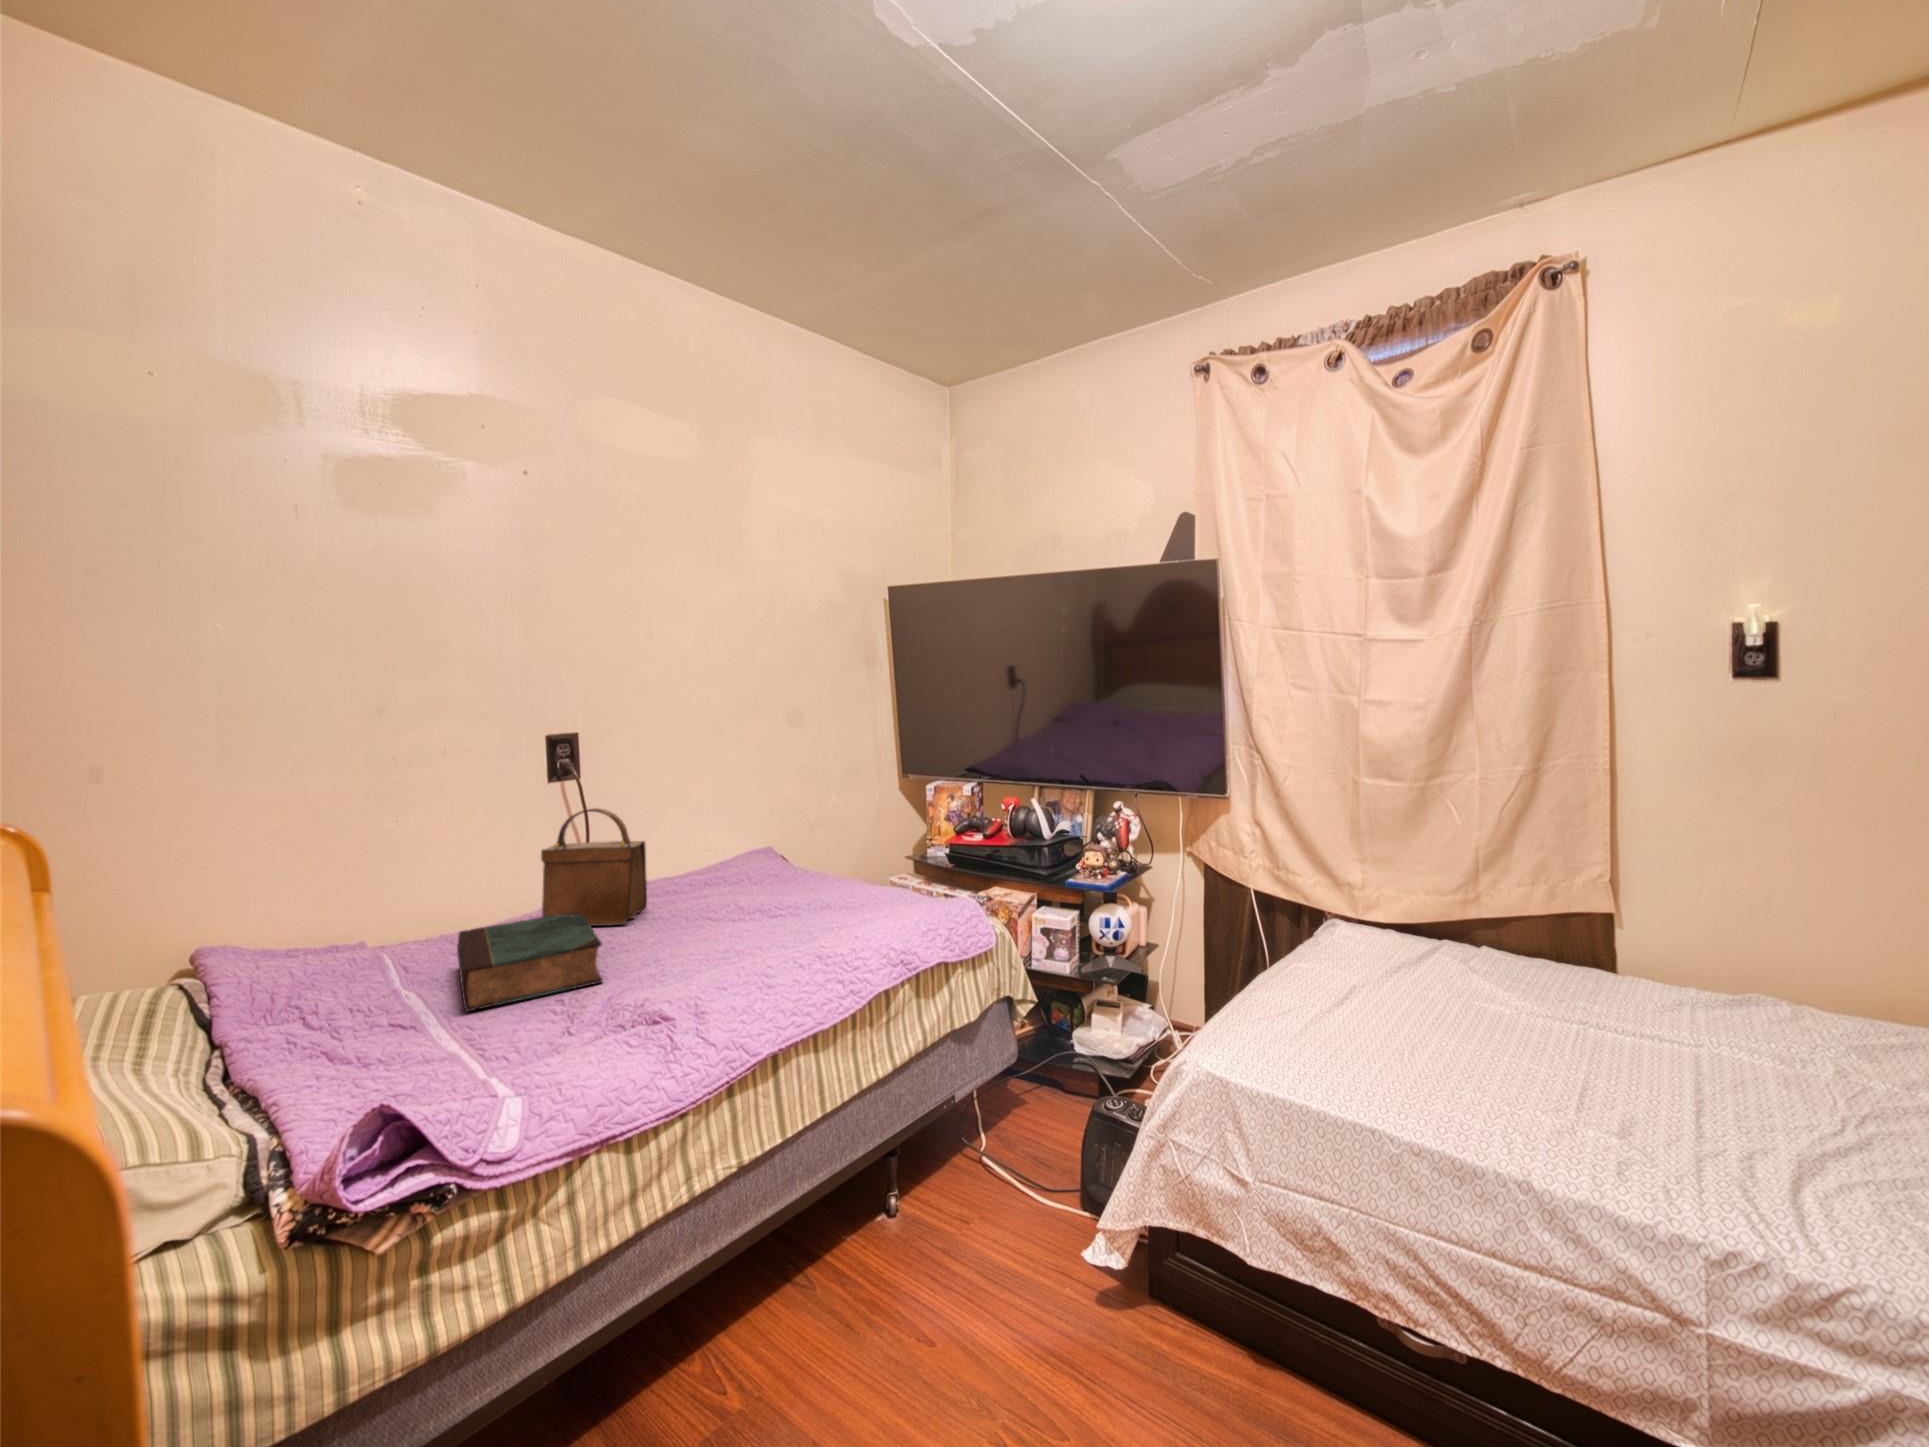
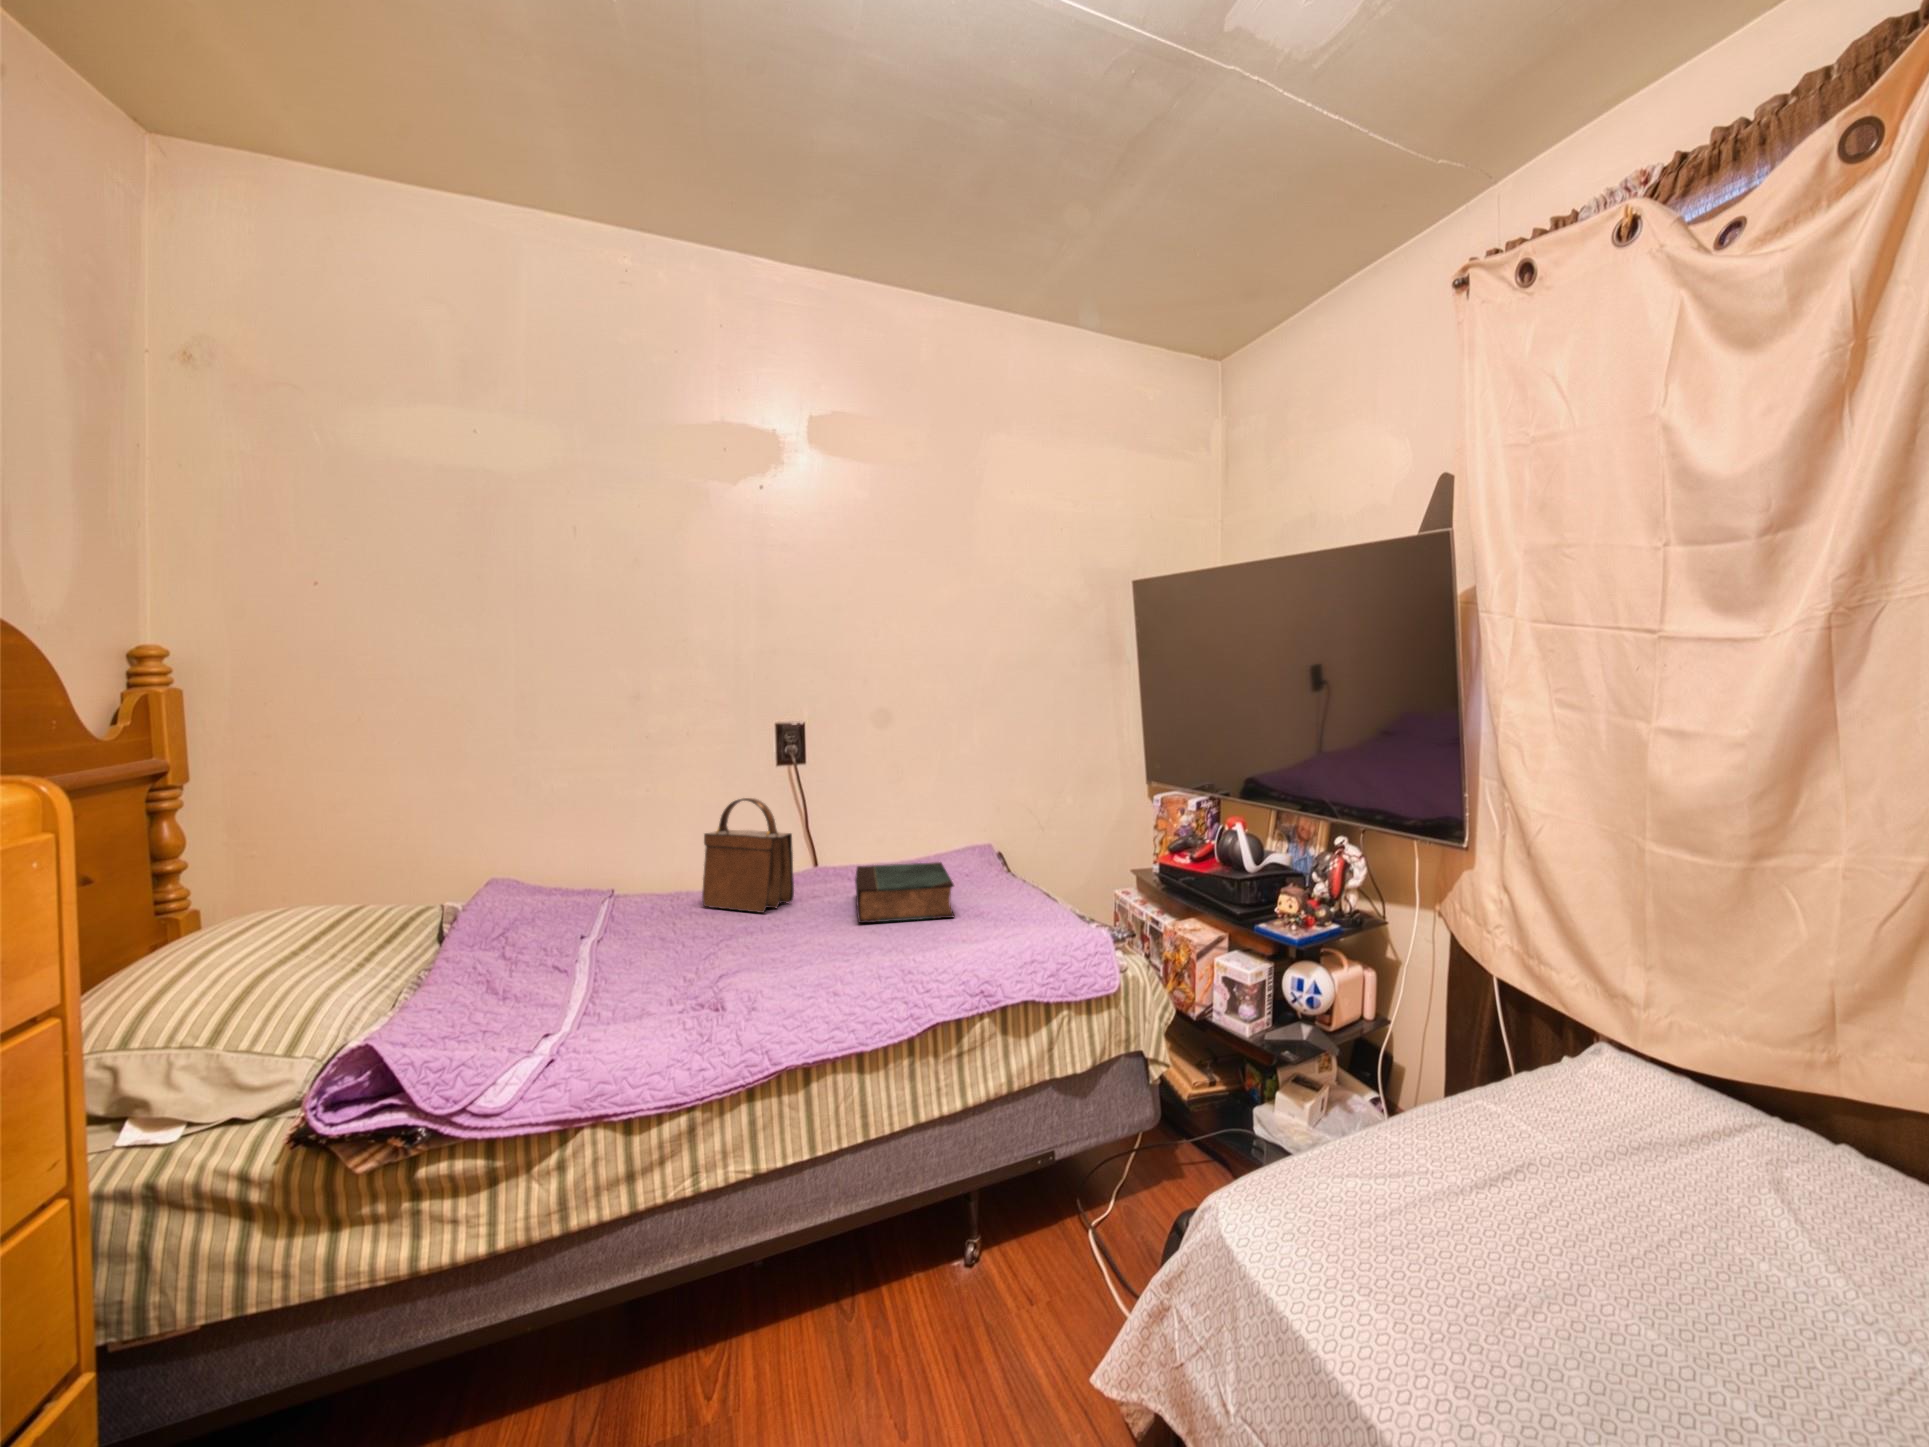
book: present [457,911,603,1012] -> present [855,862,954,923]

